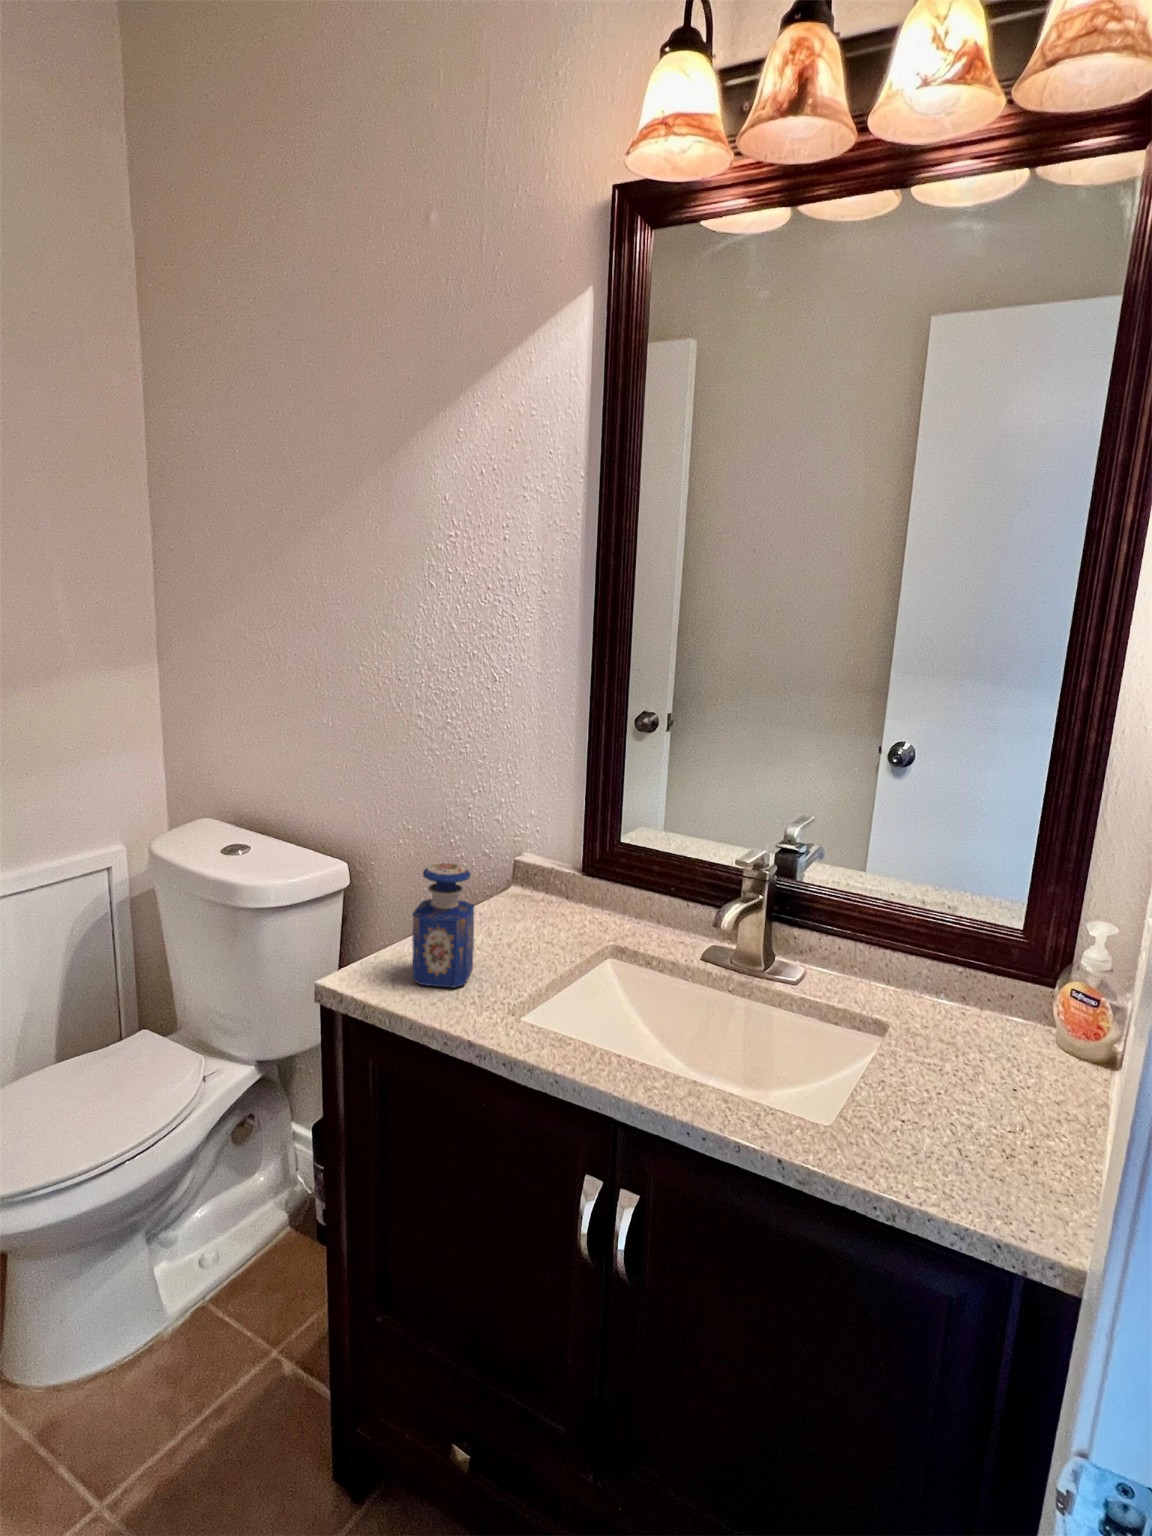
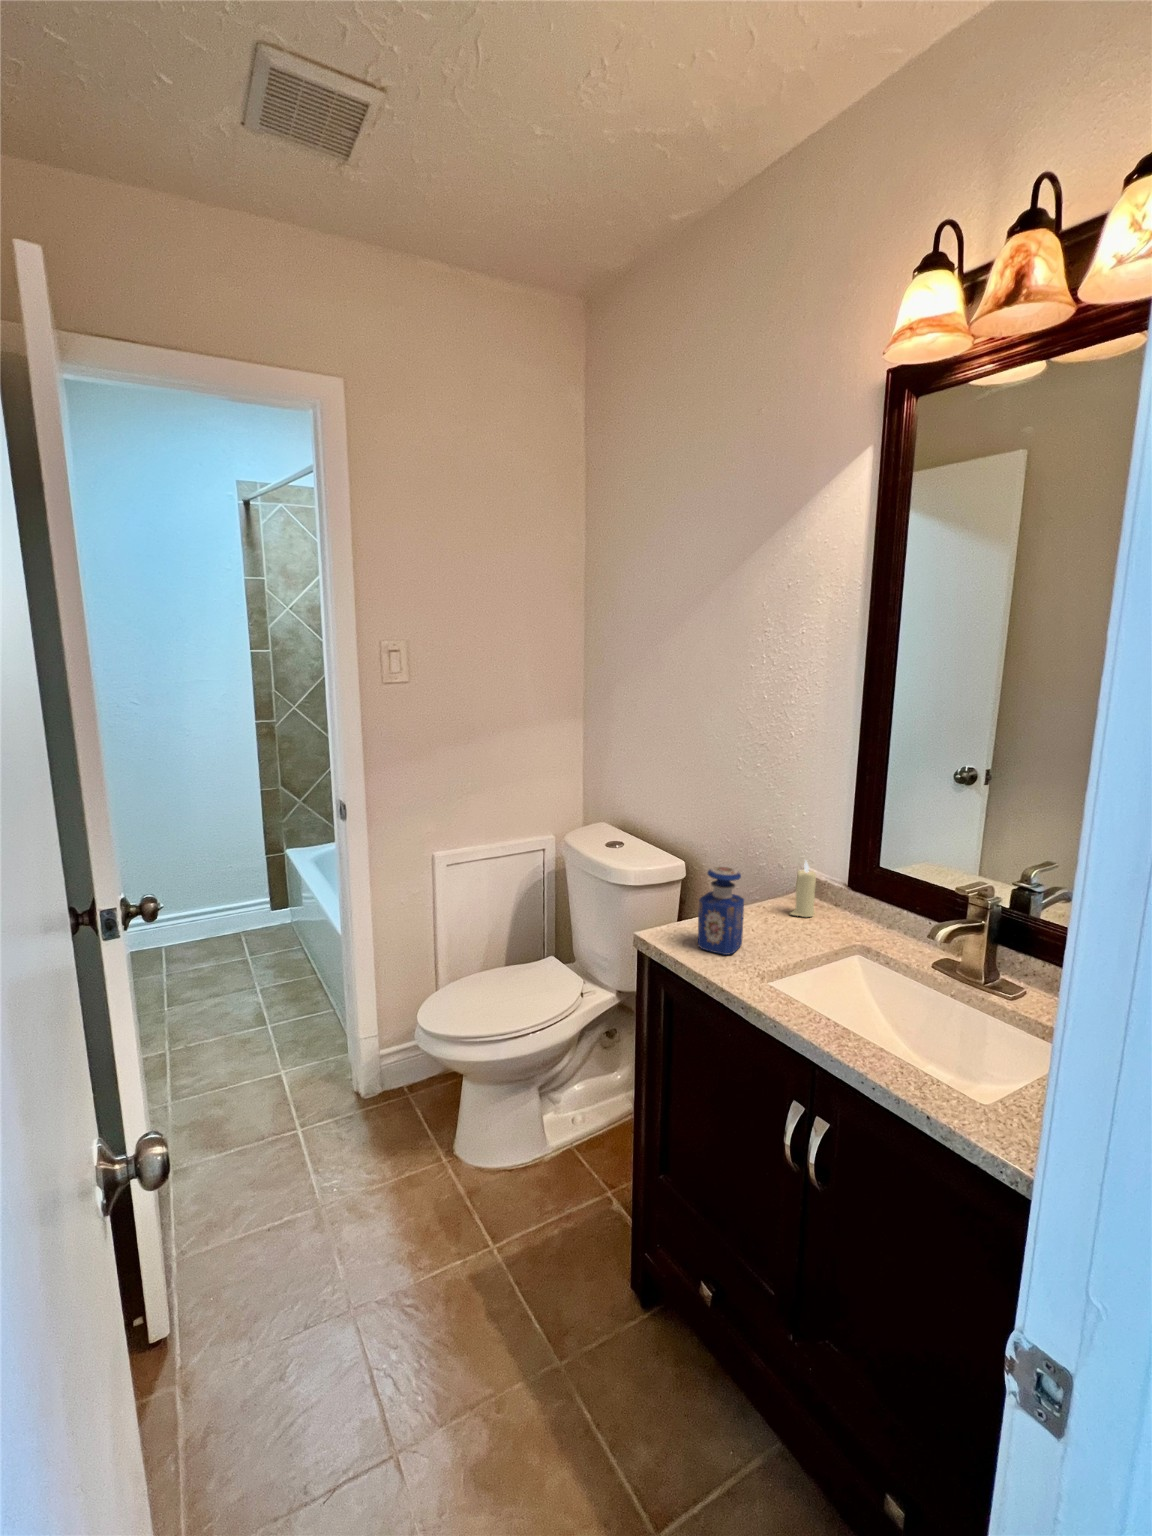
candle: none [517,841,549,917] -> present [791,860,816,917]

